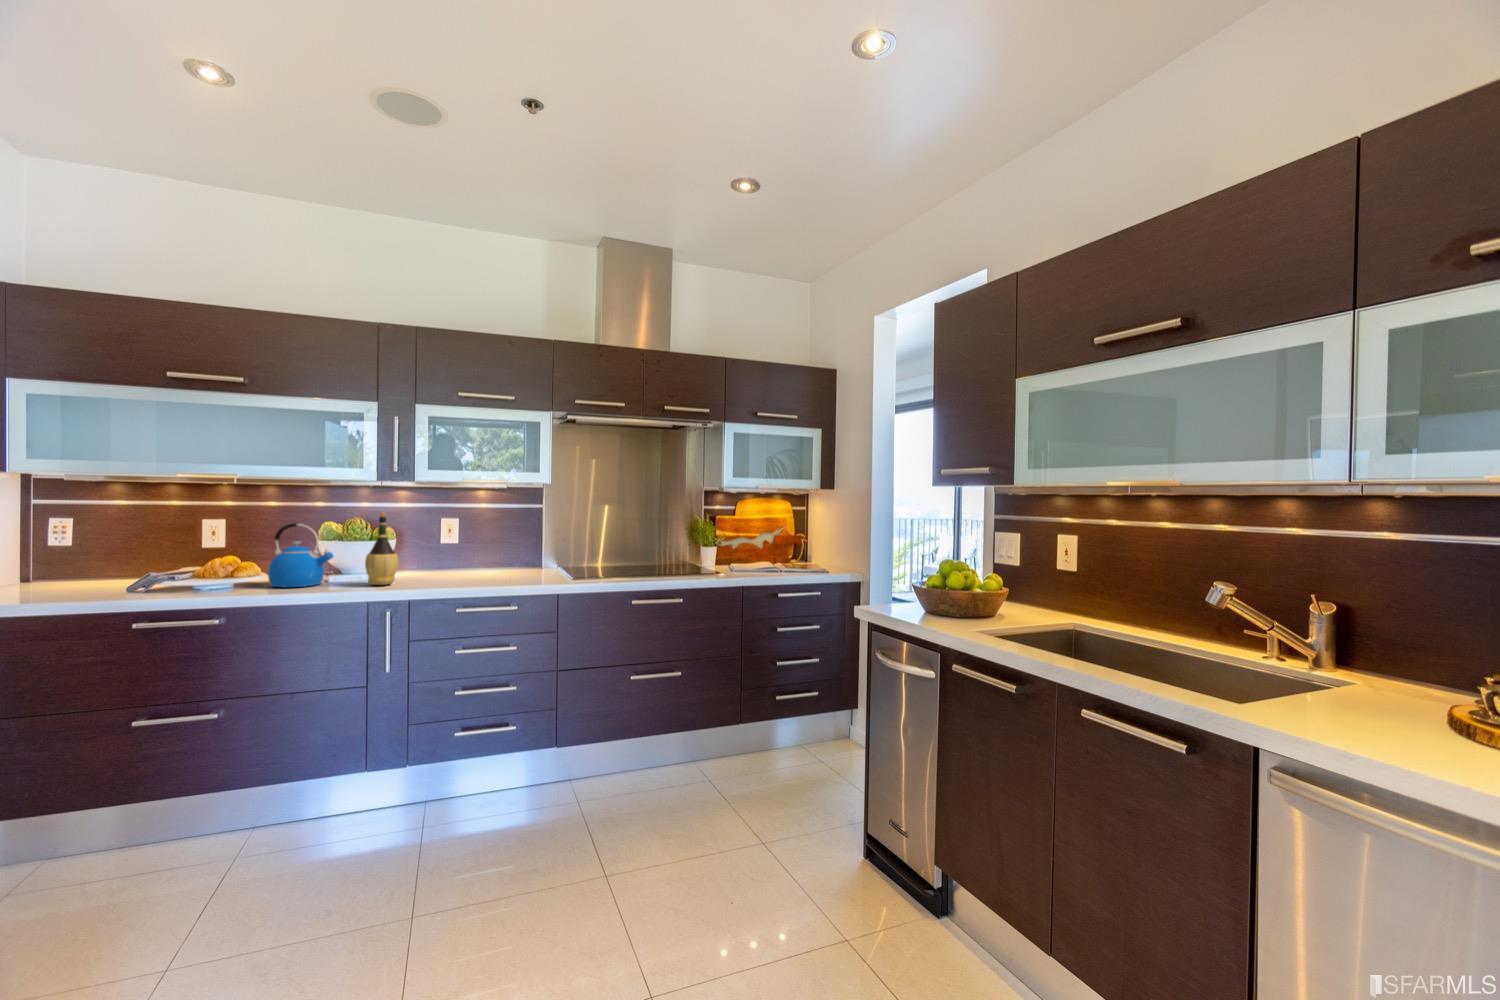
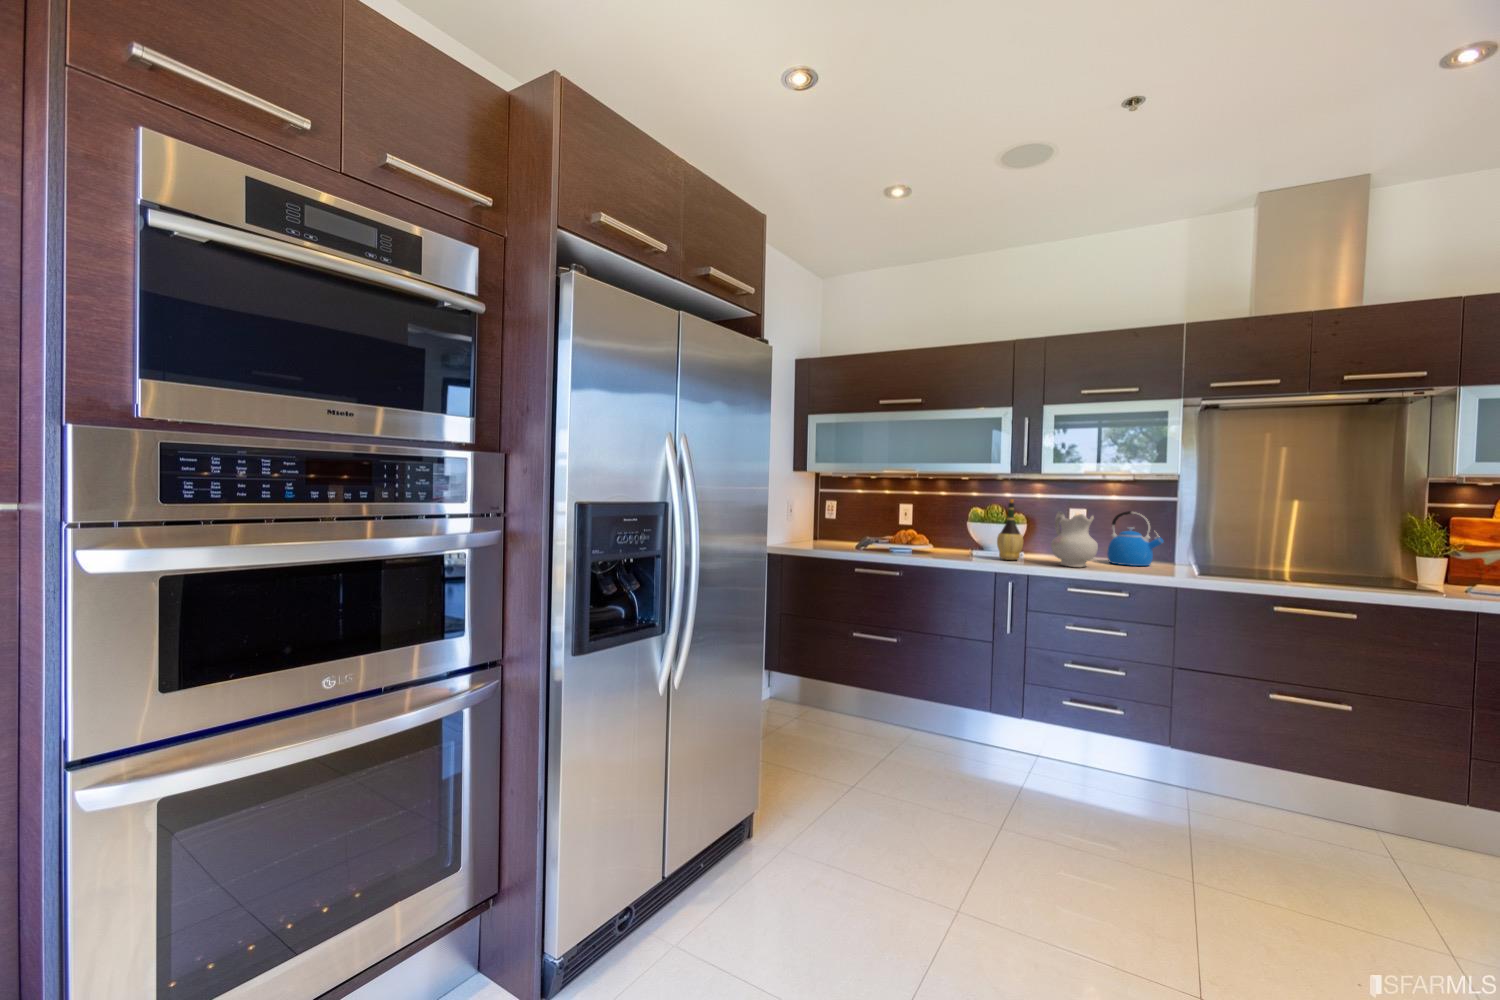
kettle: present [268,523,333,587] -> present [1107,511,1164,566]
ceramic pitcher: none [433,525,483,586] -> present [1051,512,1098,567]

